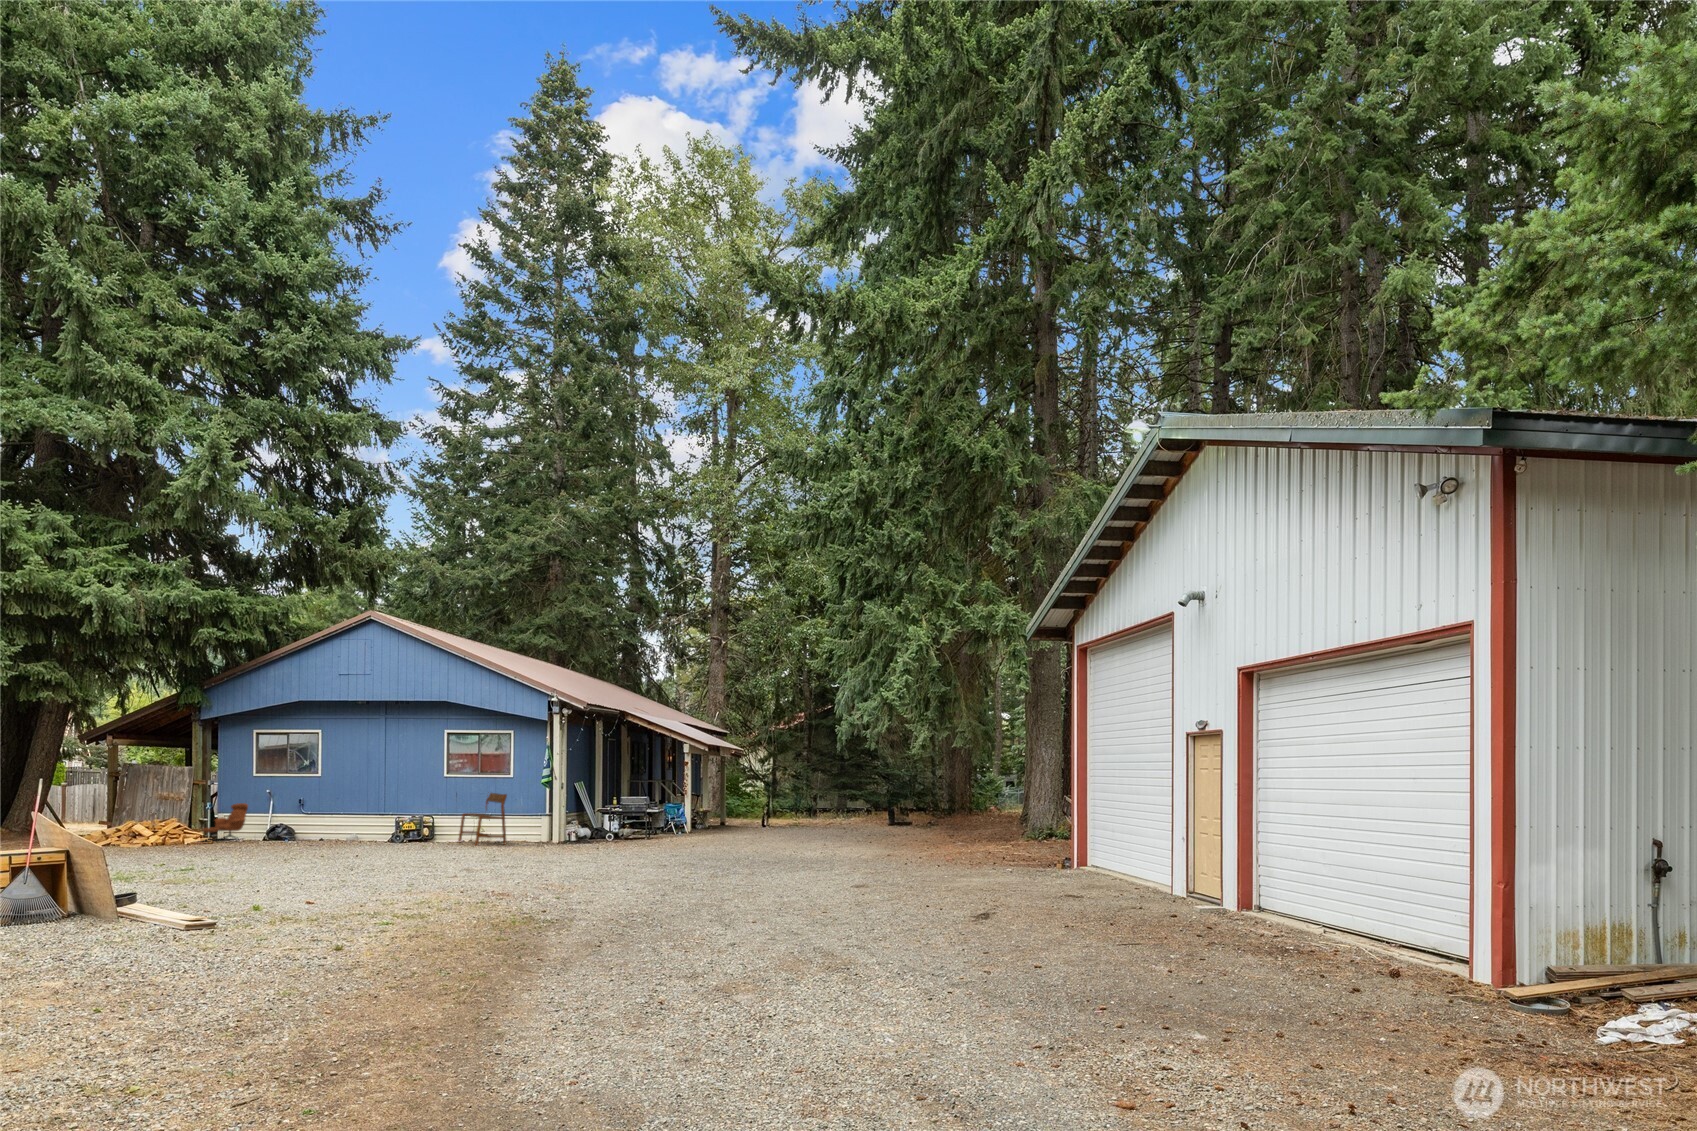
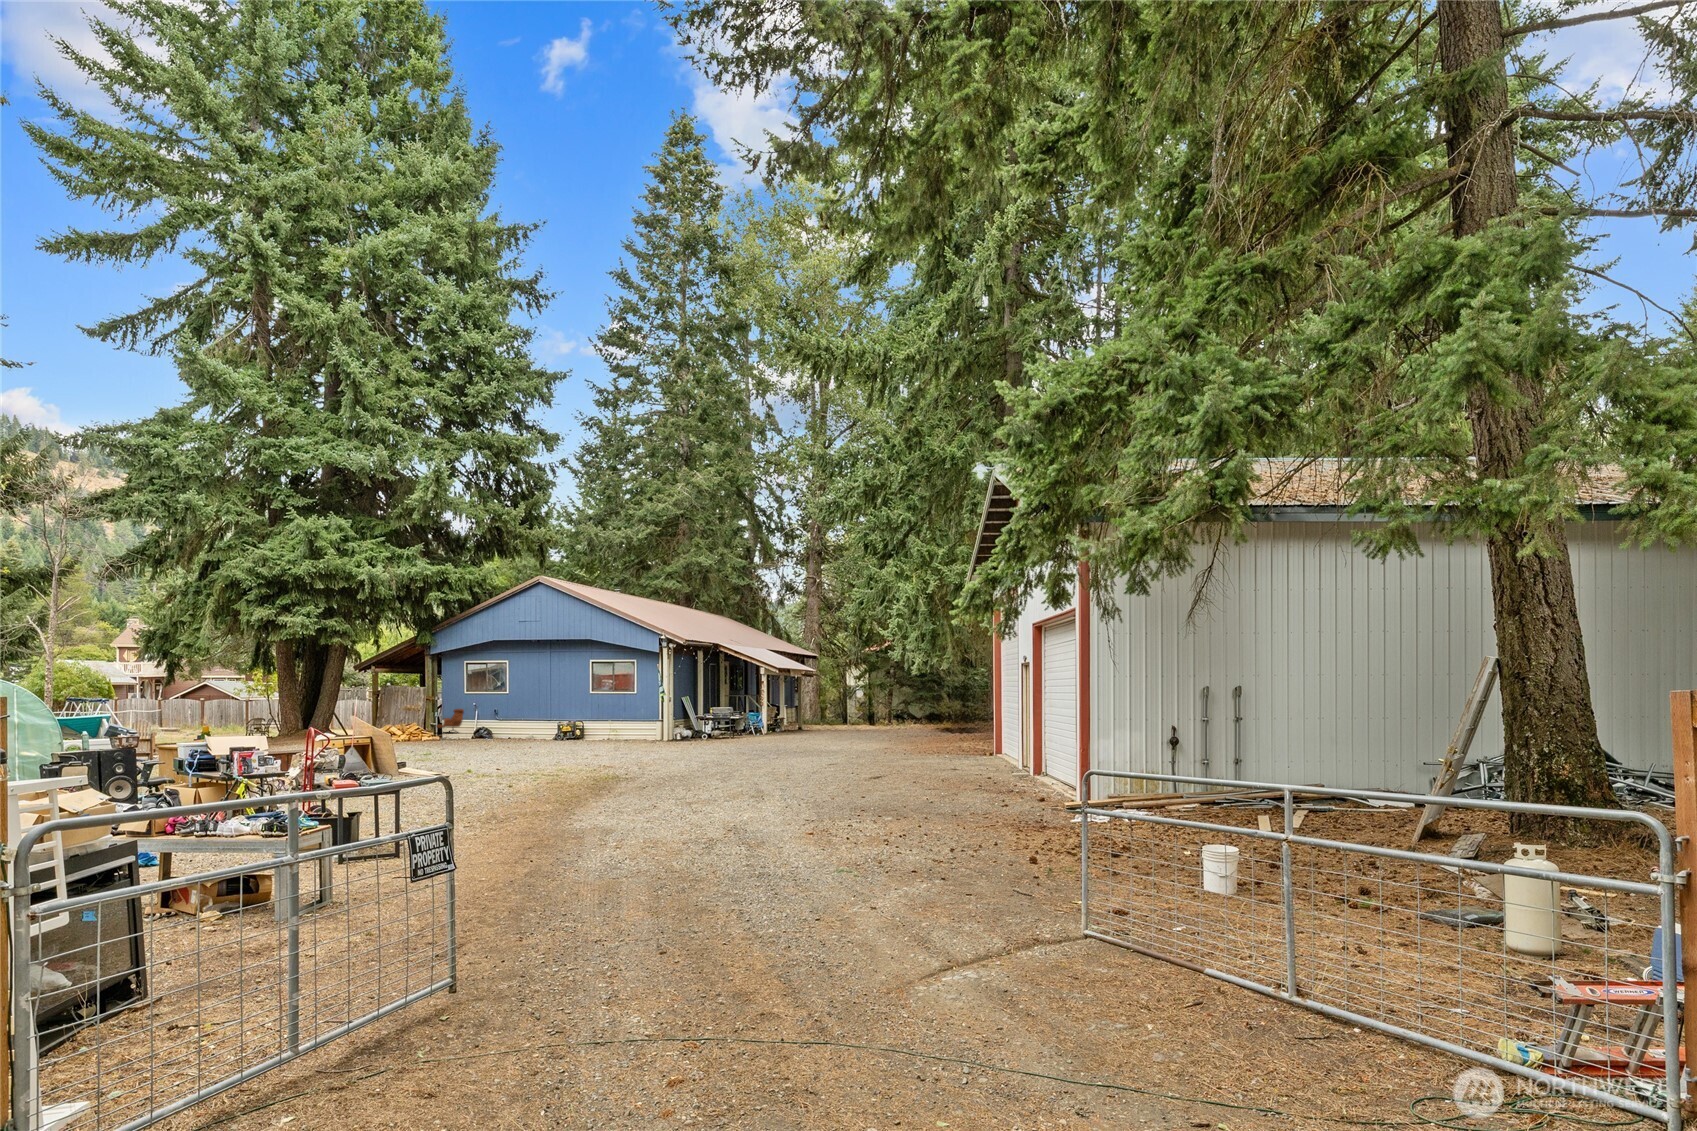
bench: present [458,793,507,846] -> none [600,705,632,742]

